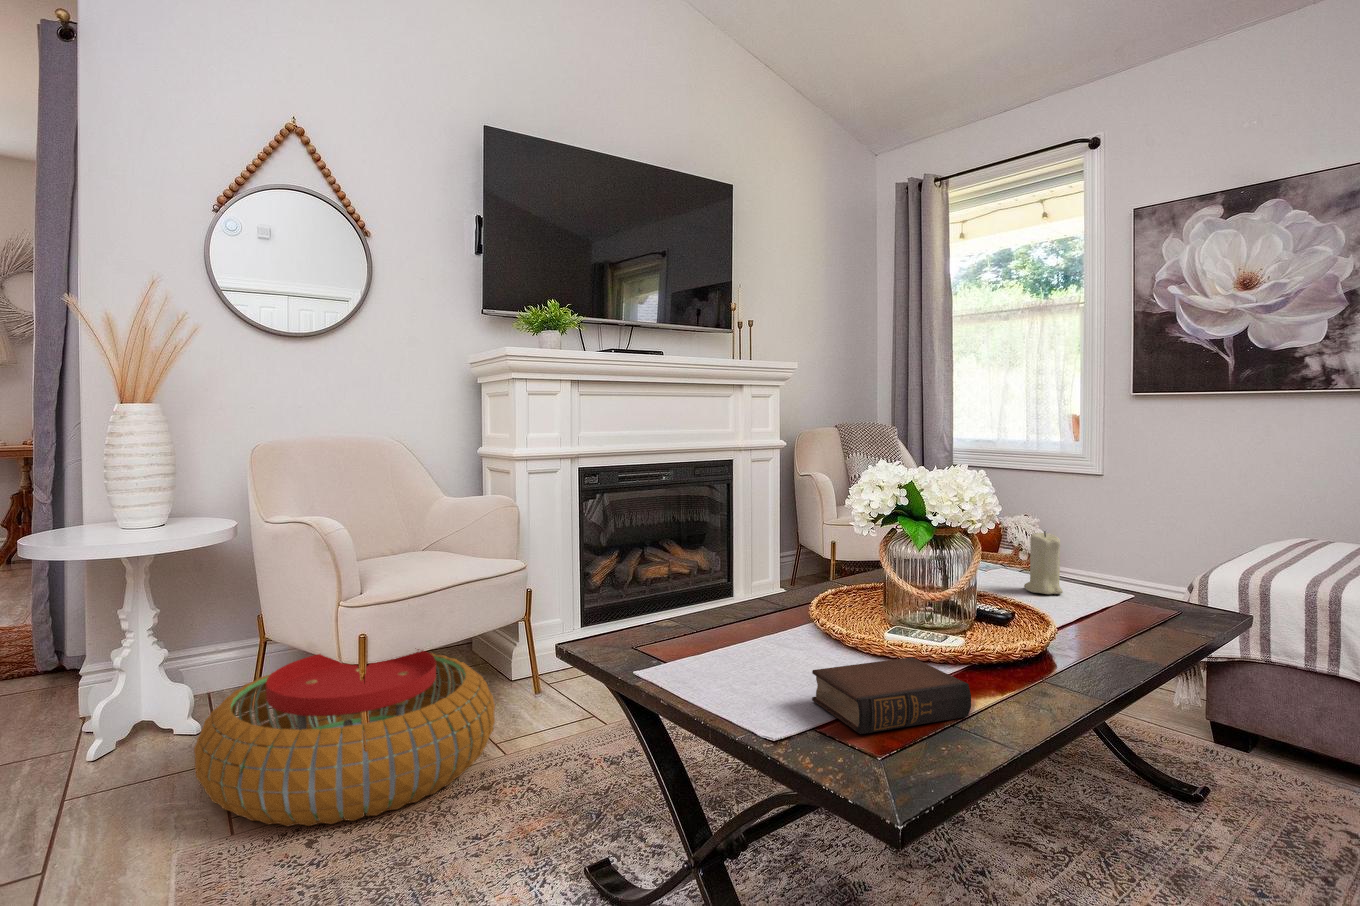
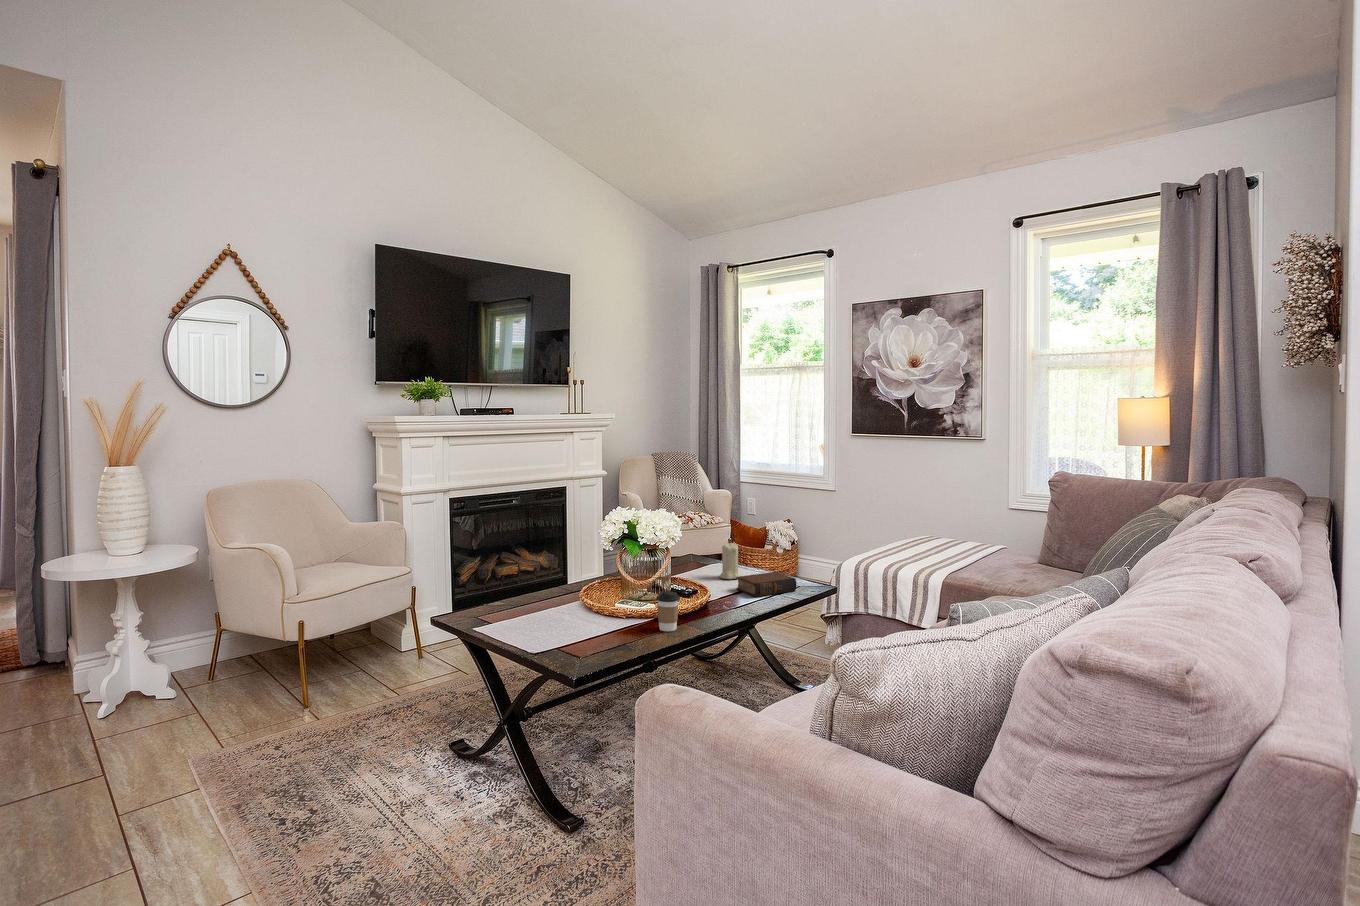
coffee cup: none [994,613,1046,696] -> present [656,591,680,631]
pouf: present [194,648,495,826] -> none [190,629,391,739]
book: present [812,657,971,734] -> present [736,572,796,597]

